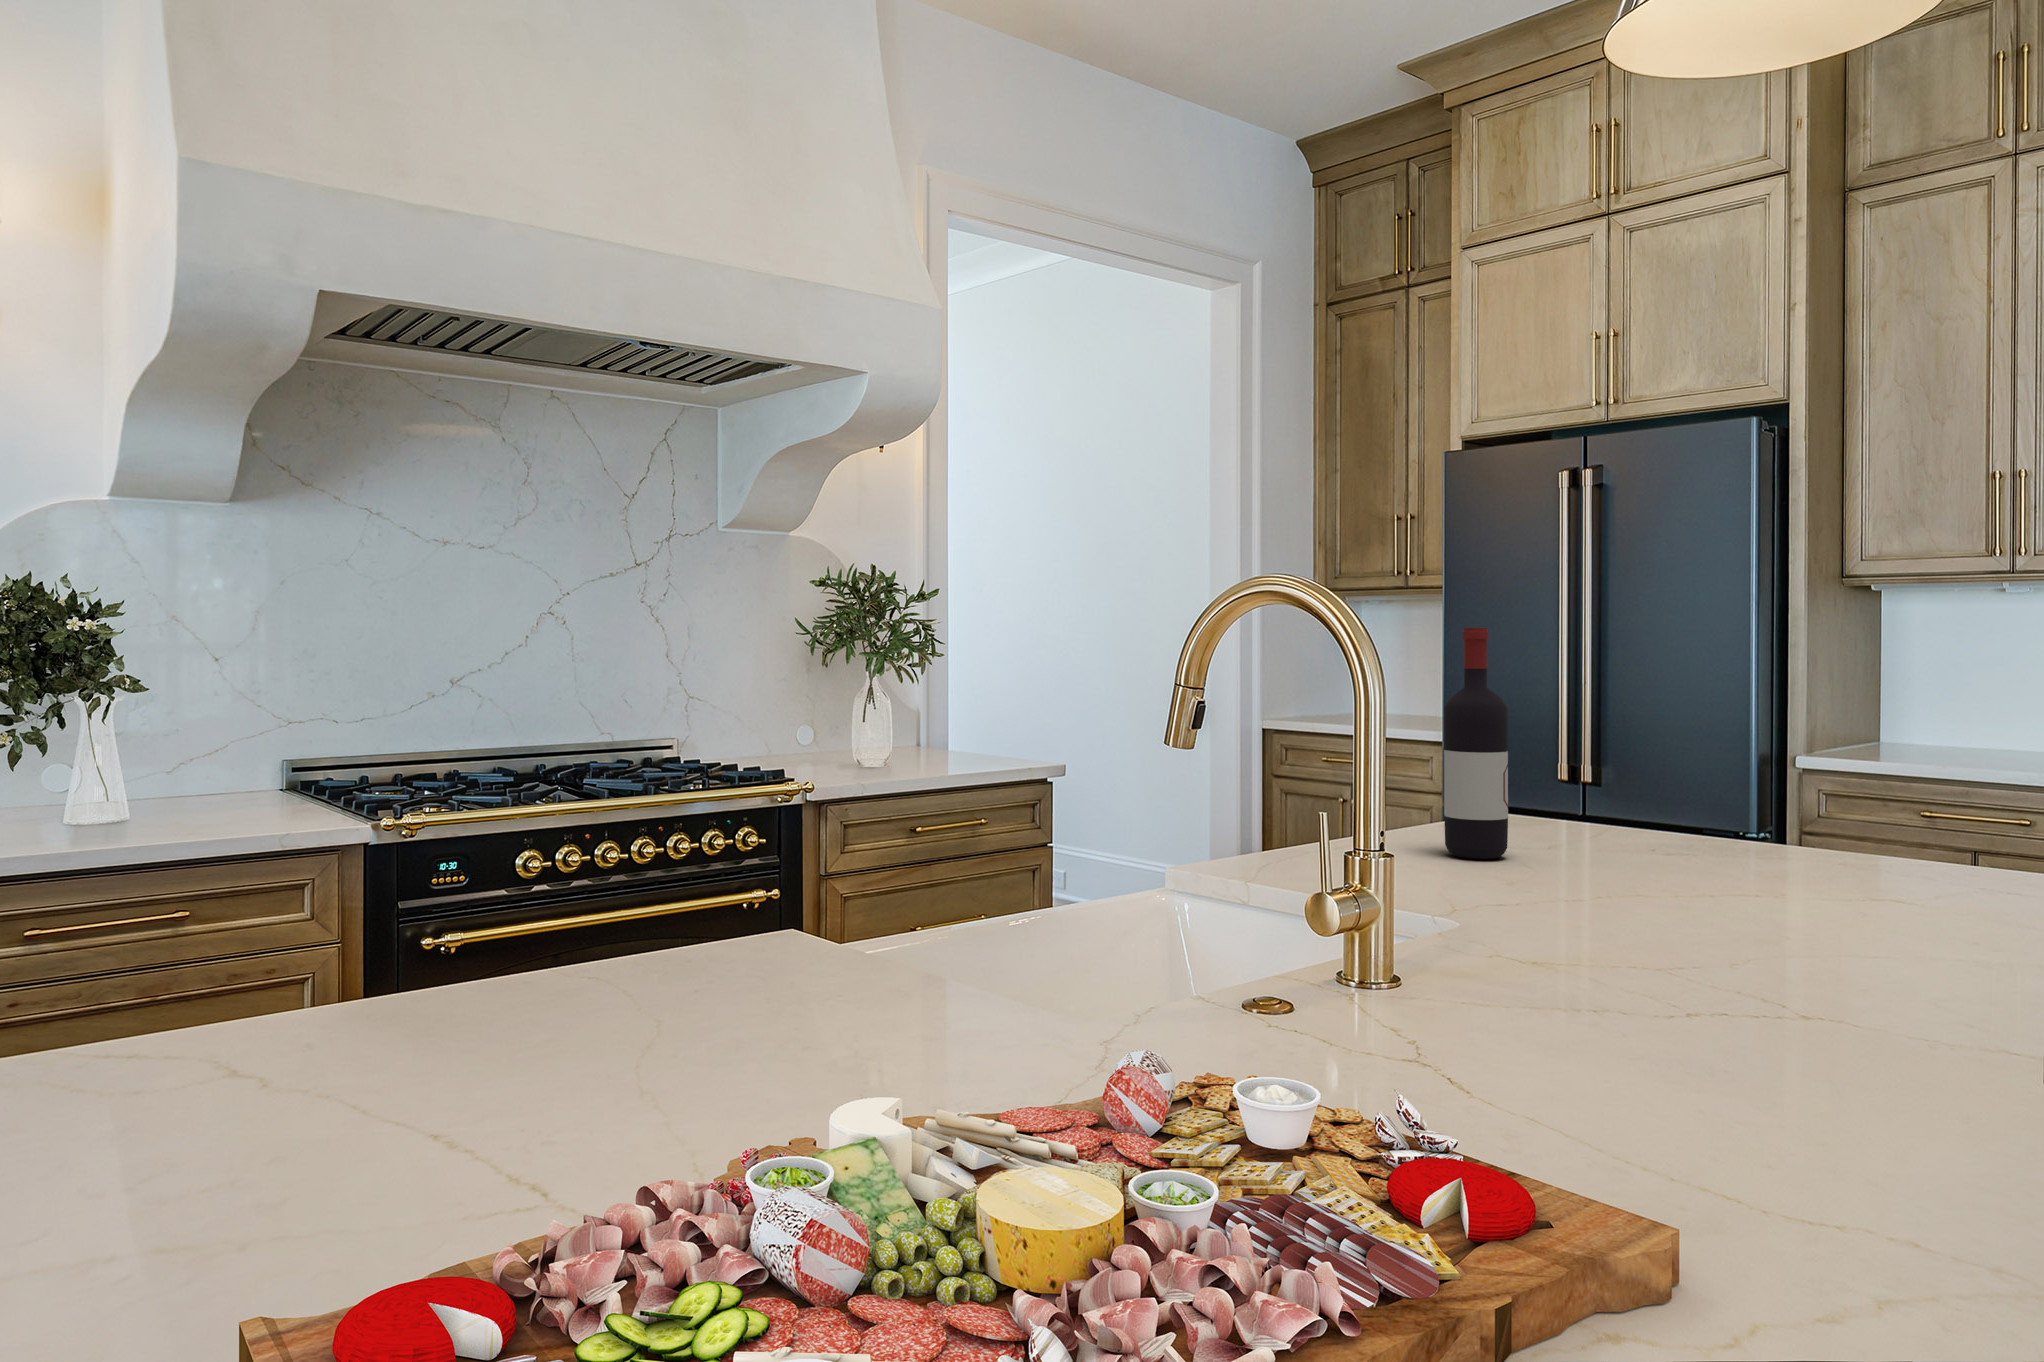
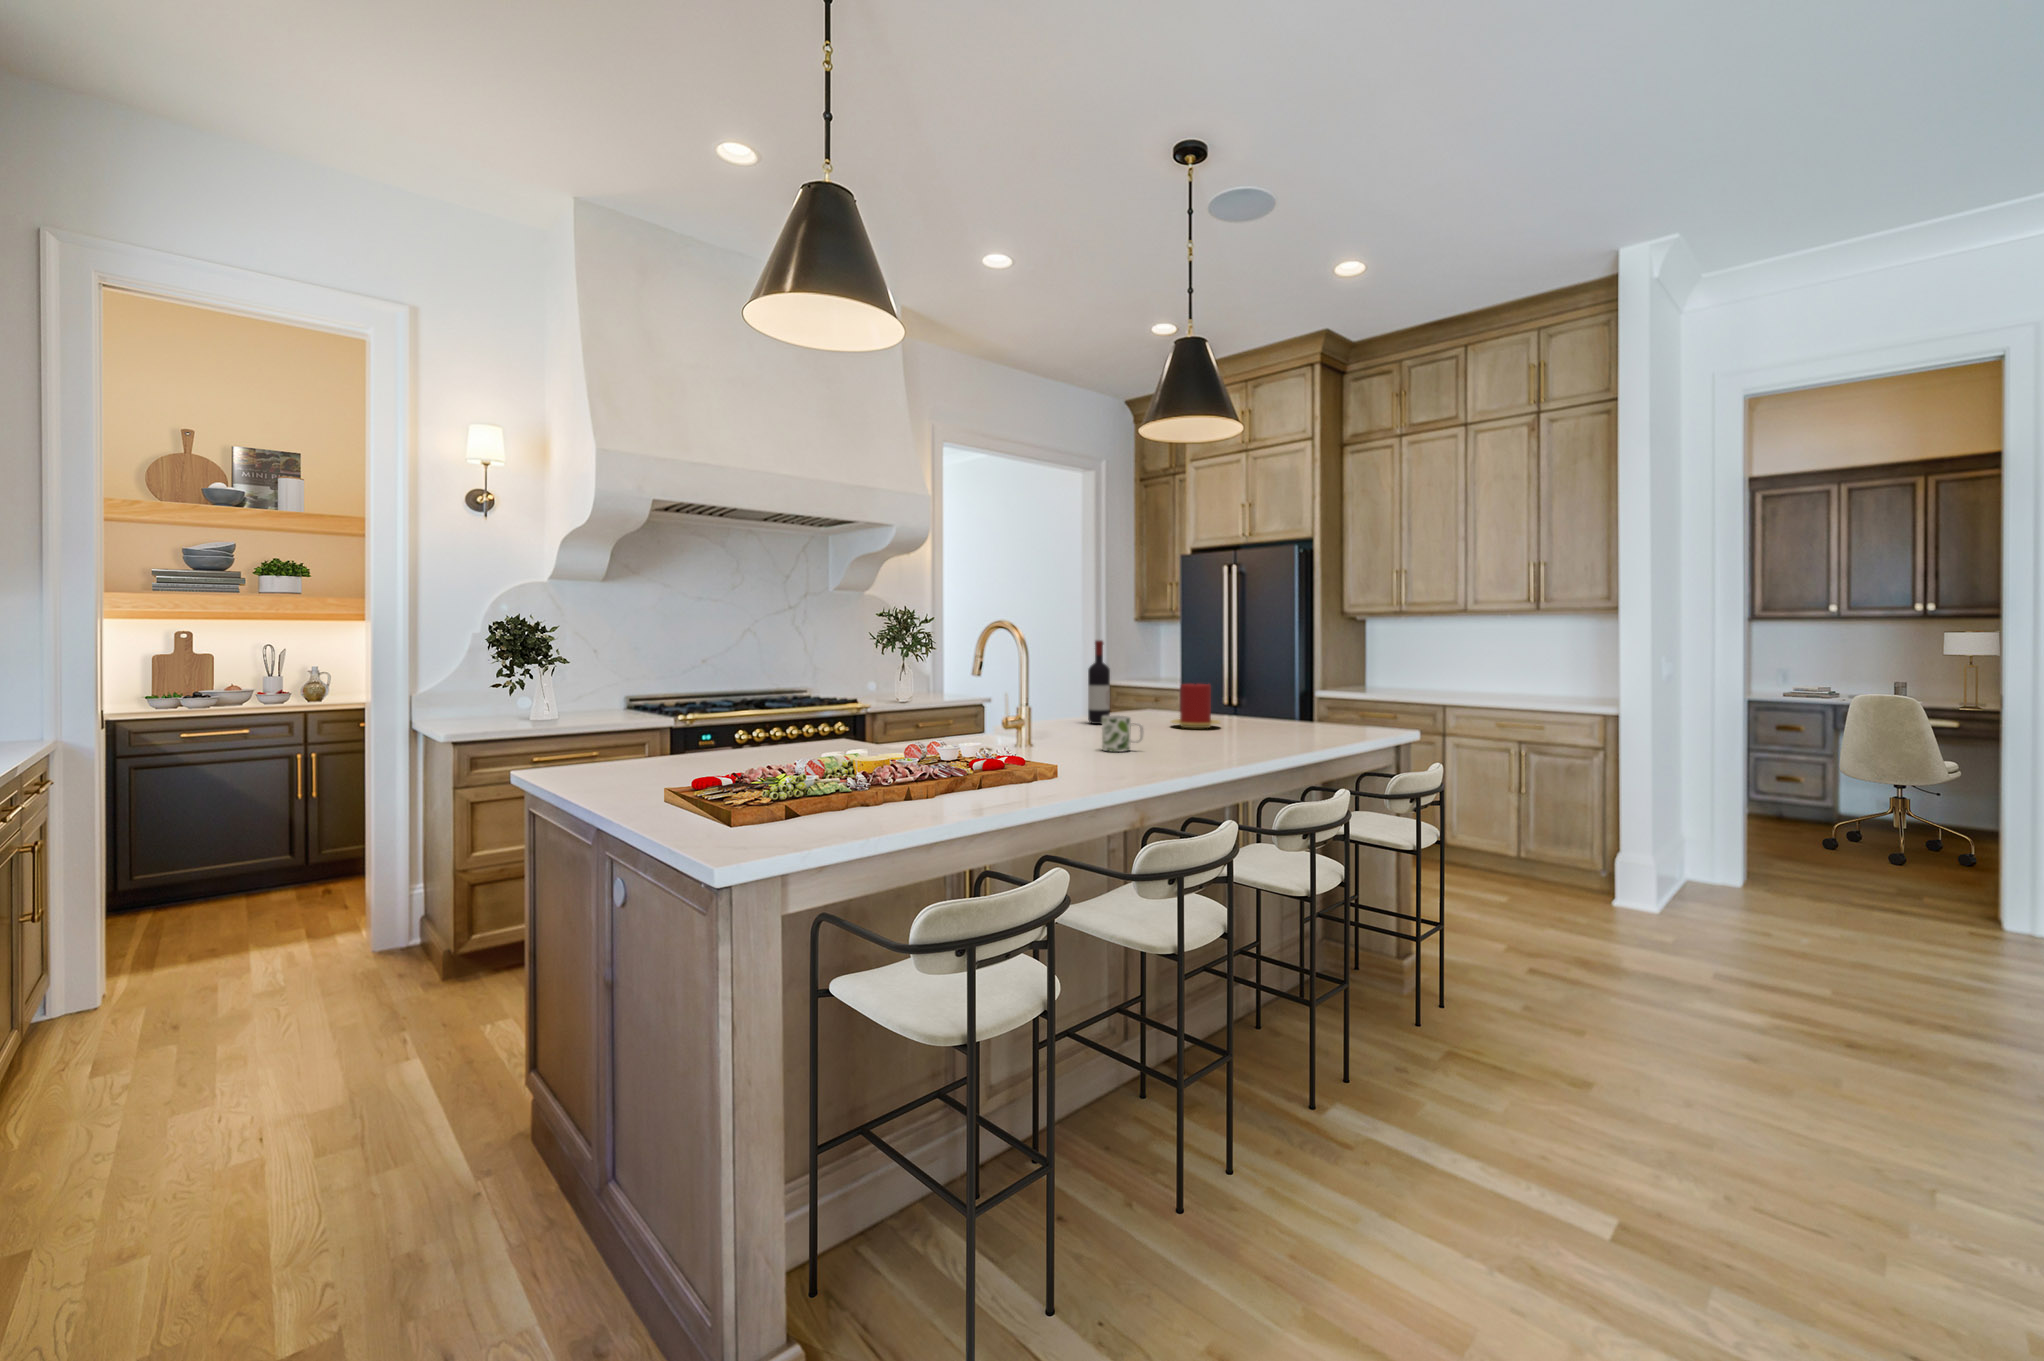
candle: none [1692,748,1856,878] -> present [1171,684,1220,728]
mug: none [1681,865,1837,994] -> present [1102,715,1143,752]

